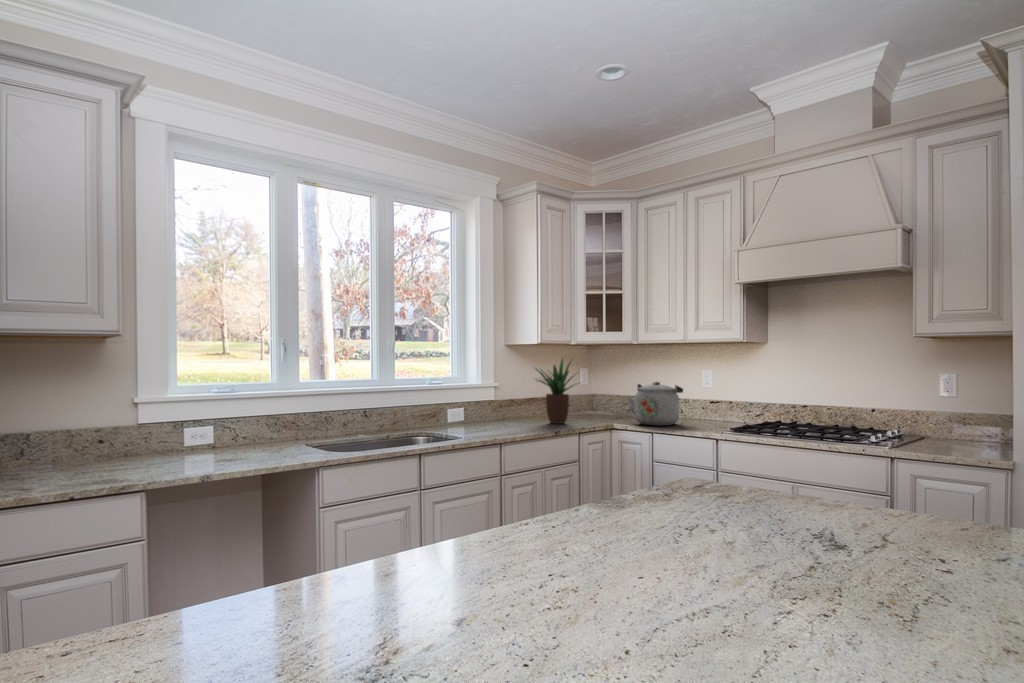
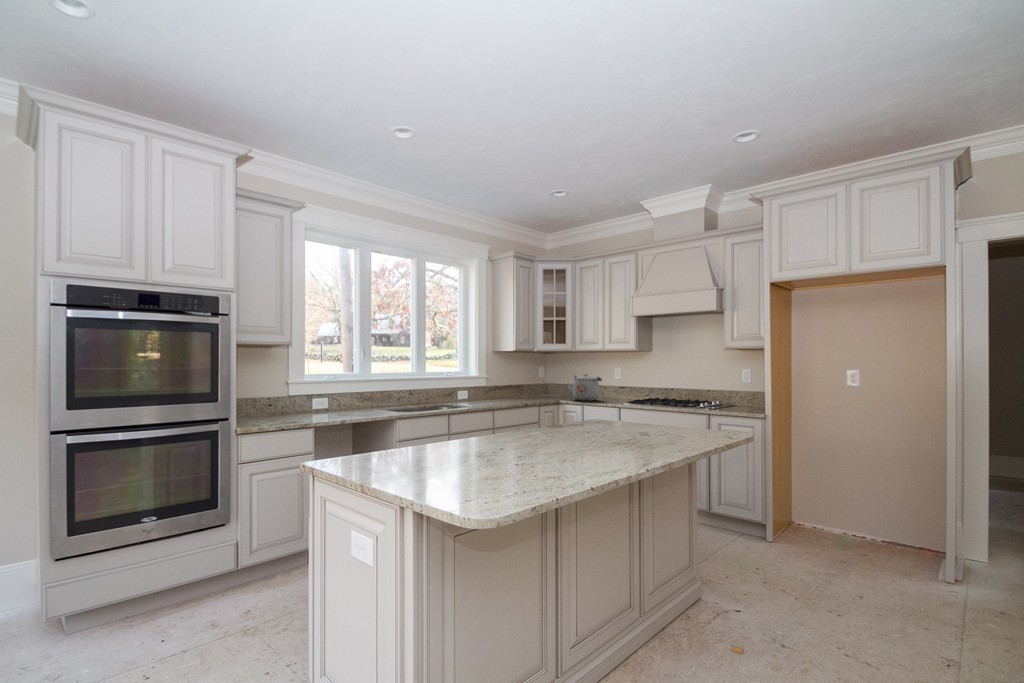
potted plant: present [536,359,575,424] -> none [510,359,541,400]

